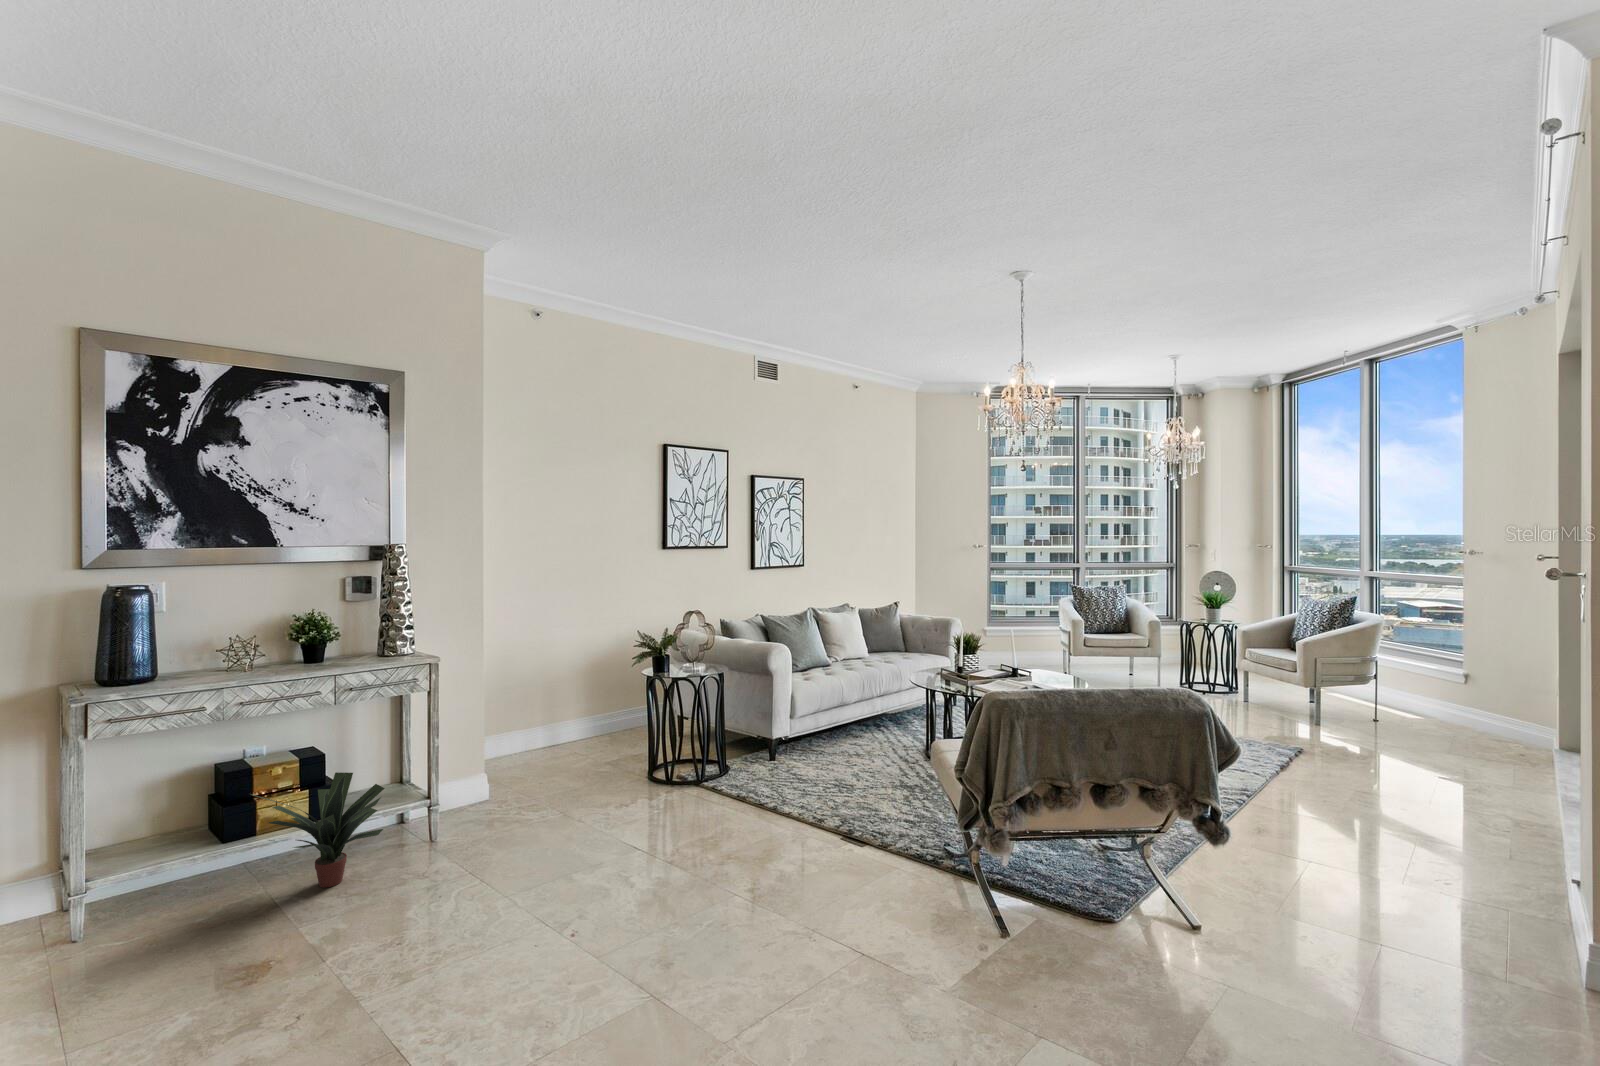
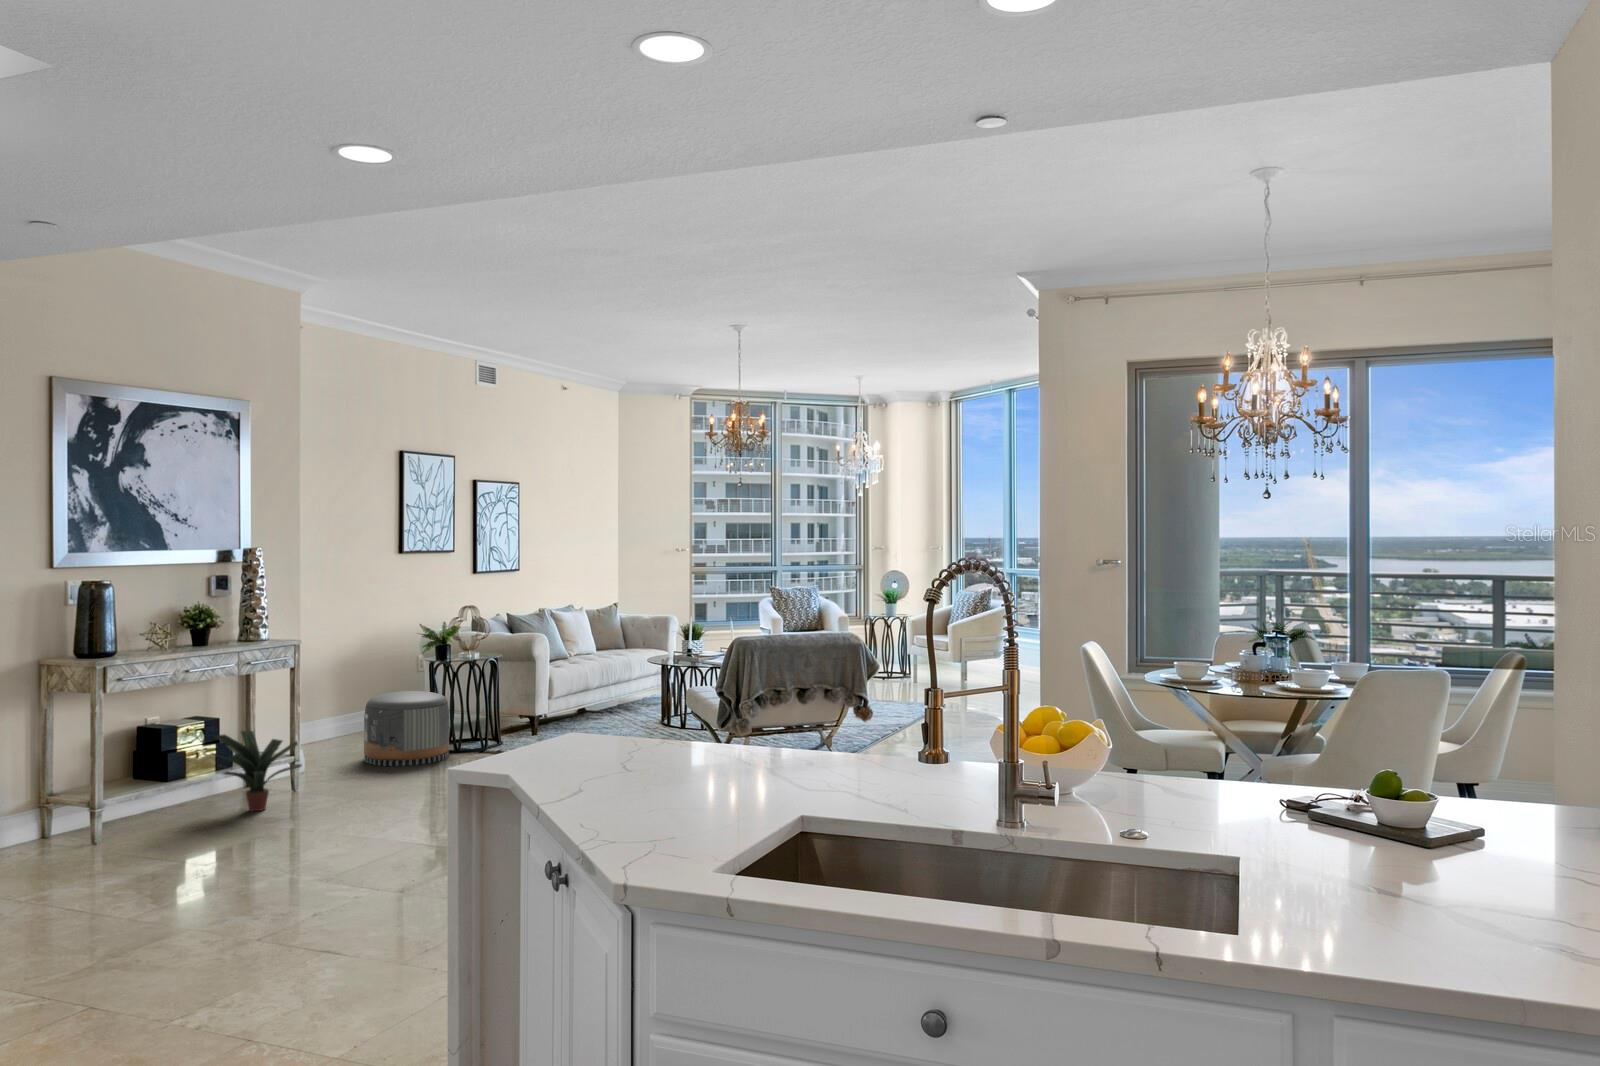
pouf: none [562,704,656,801] -> present [364,691,449,766]

